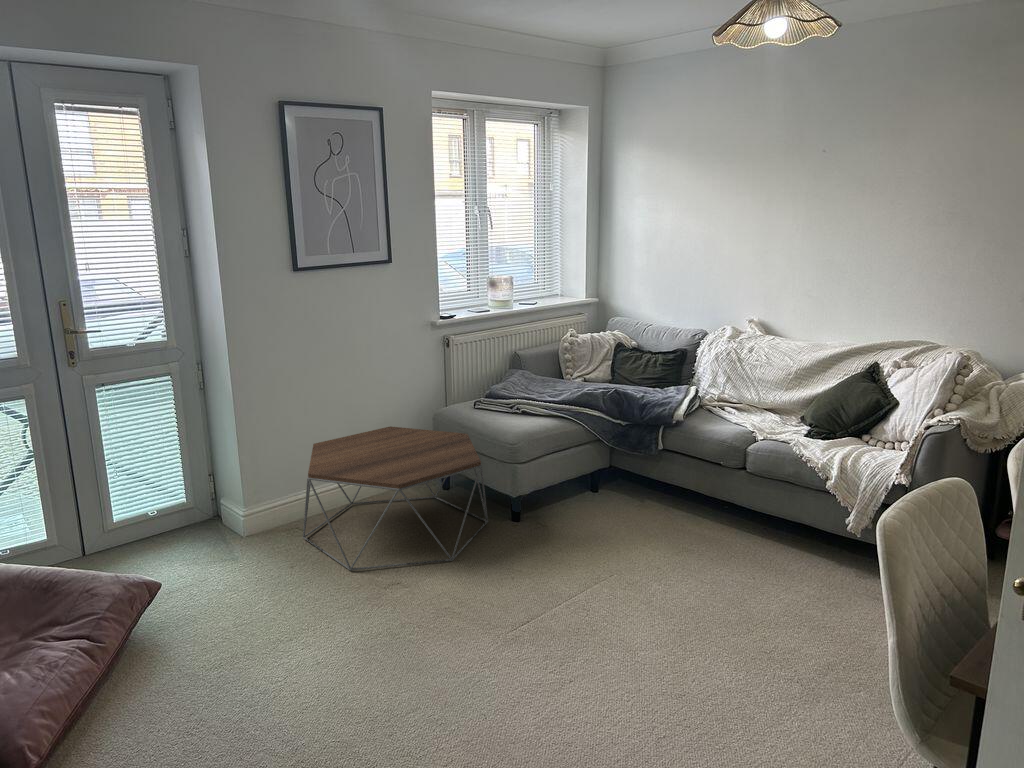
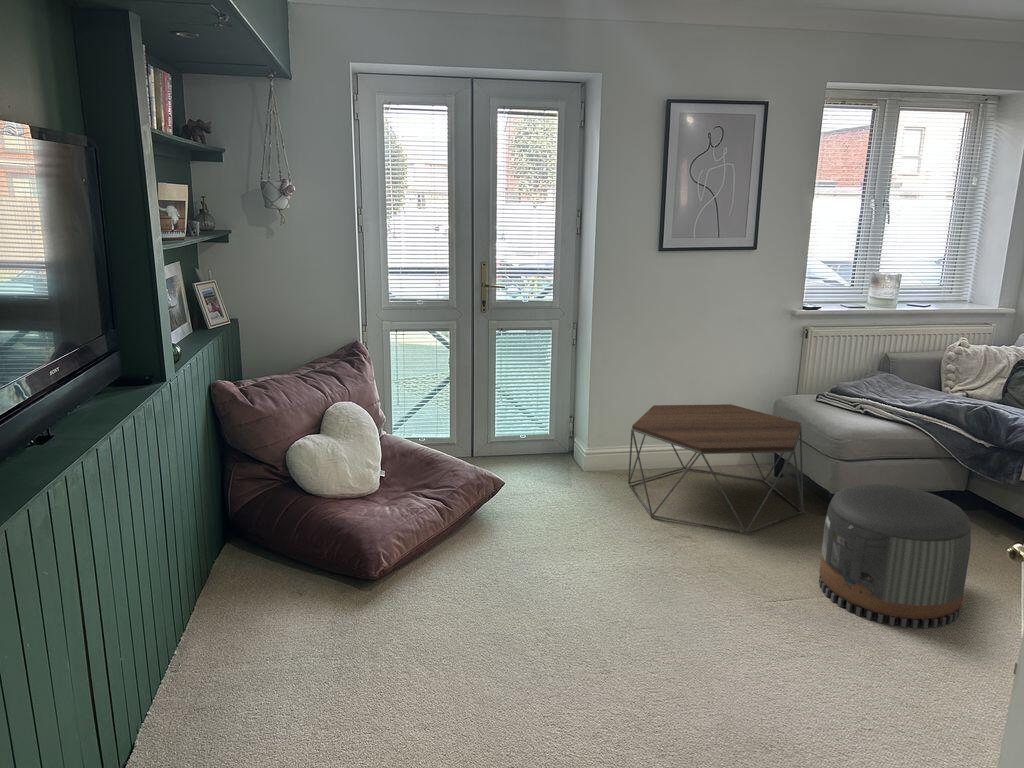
pouf: none [541,481,664,616] -> present [819,484,971,628]

